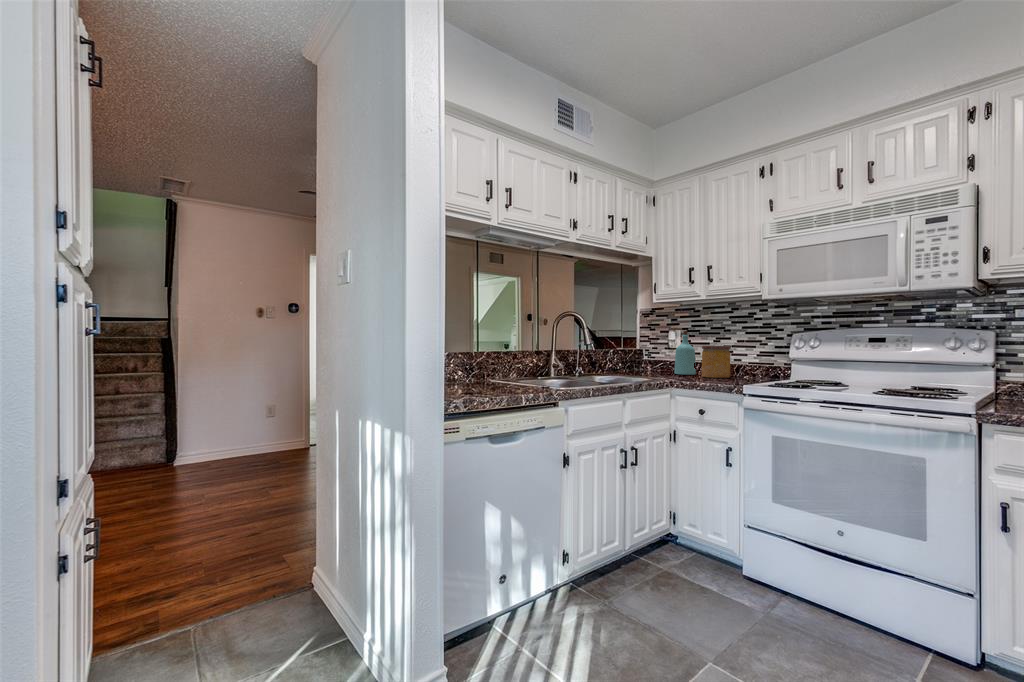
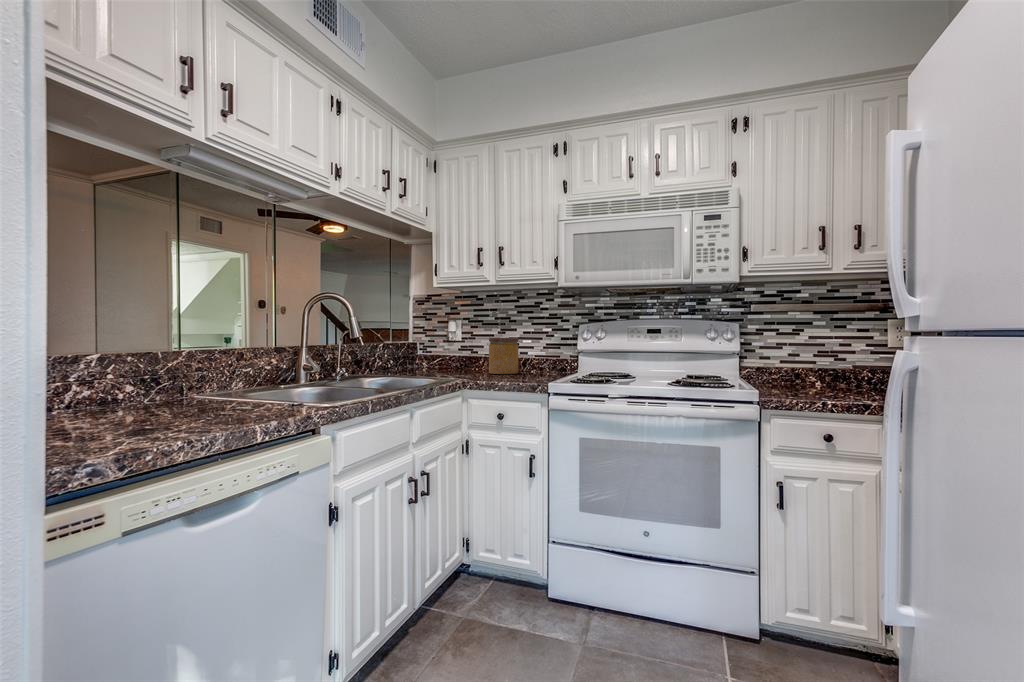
bottle: present [675,331,696,375] -> none [456,321,479,372]

